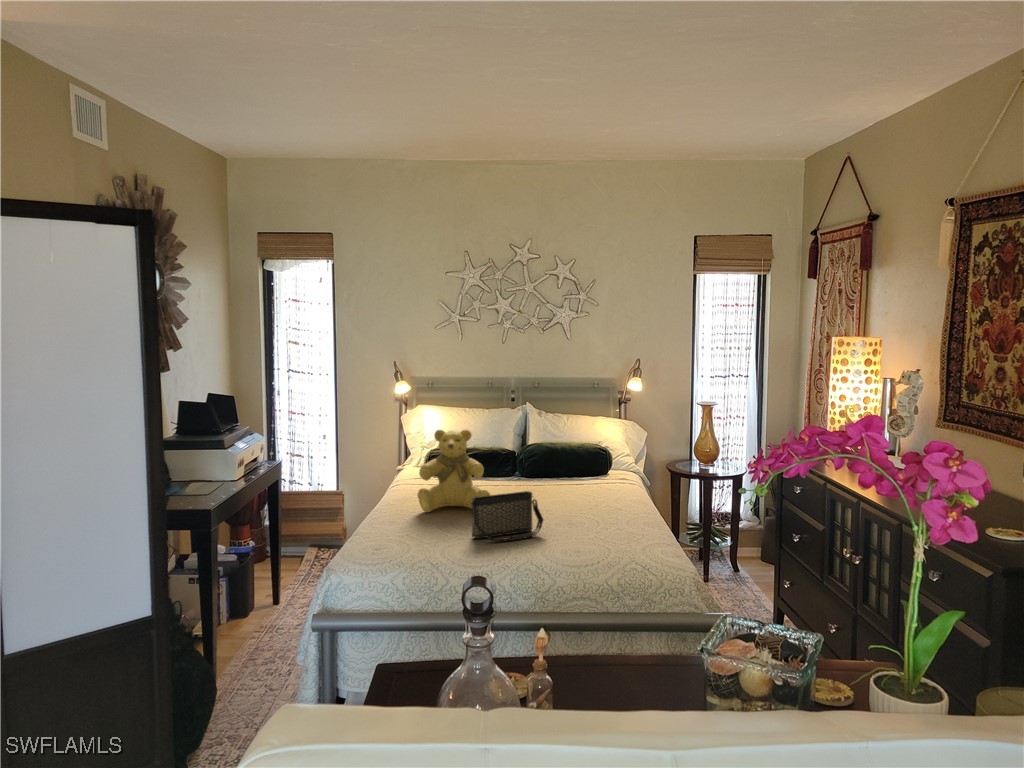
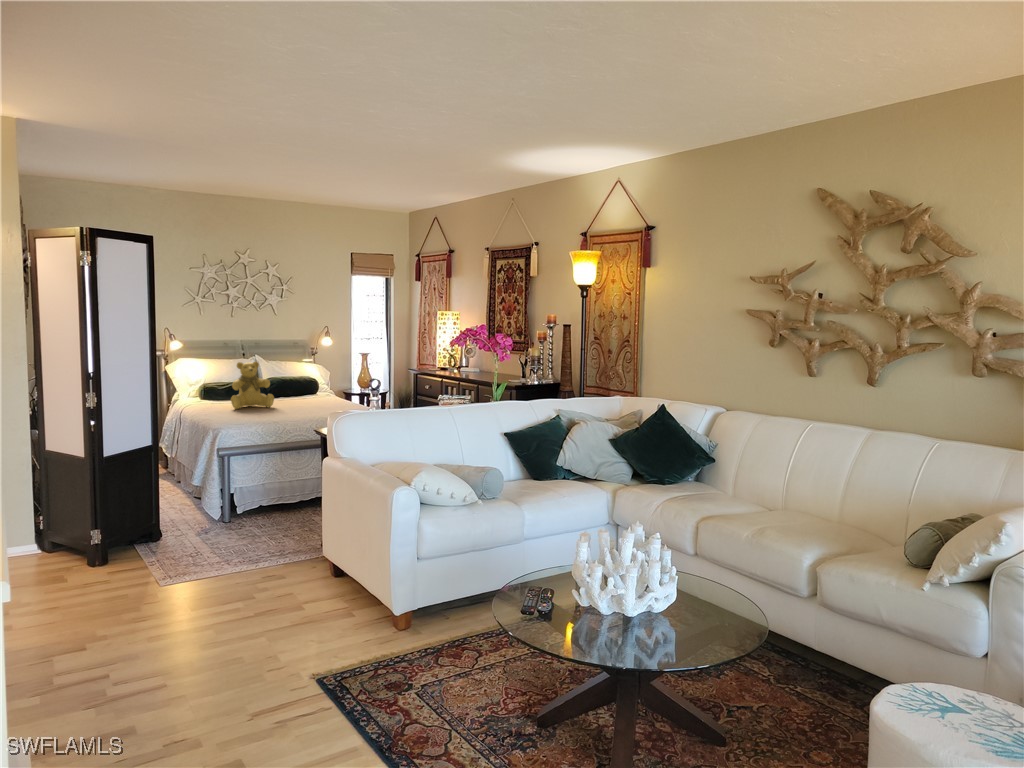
handbag: present [471,491,543,541] -> none [278,389,314,413]

